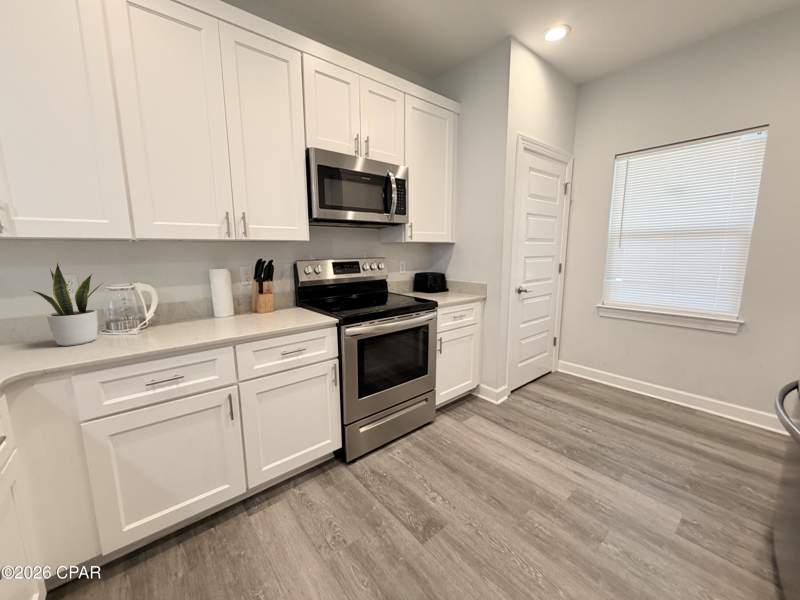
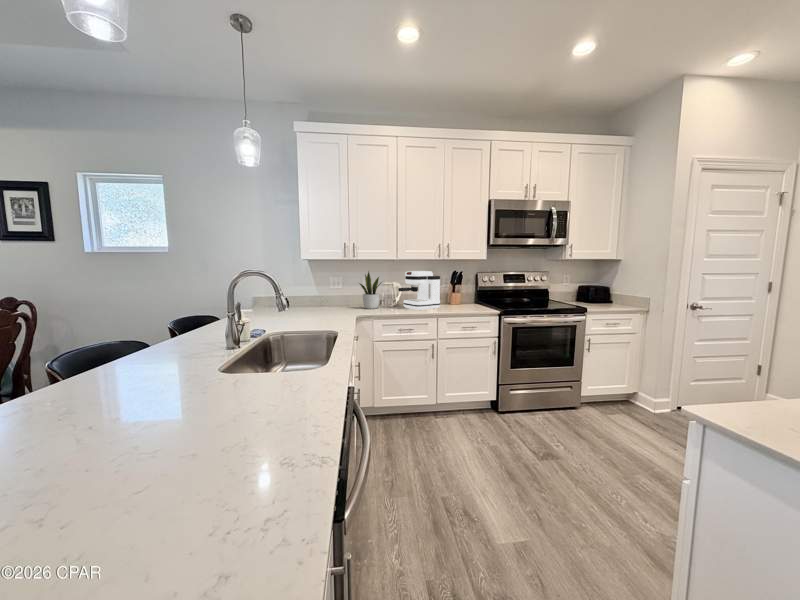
coffee maker: none [141,261,238,336] -> present [398,271,440,310]

